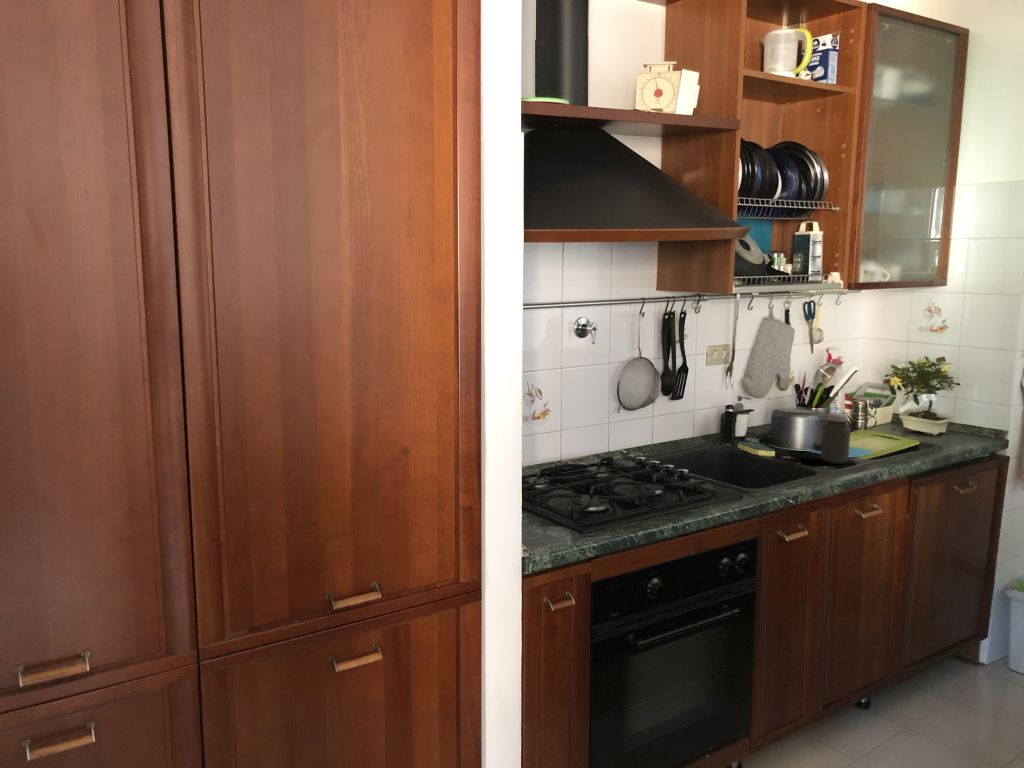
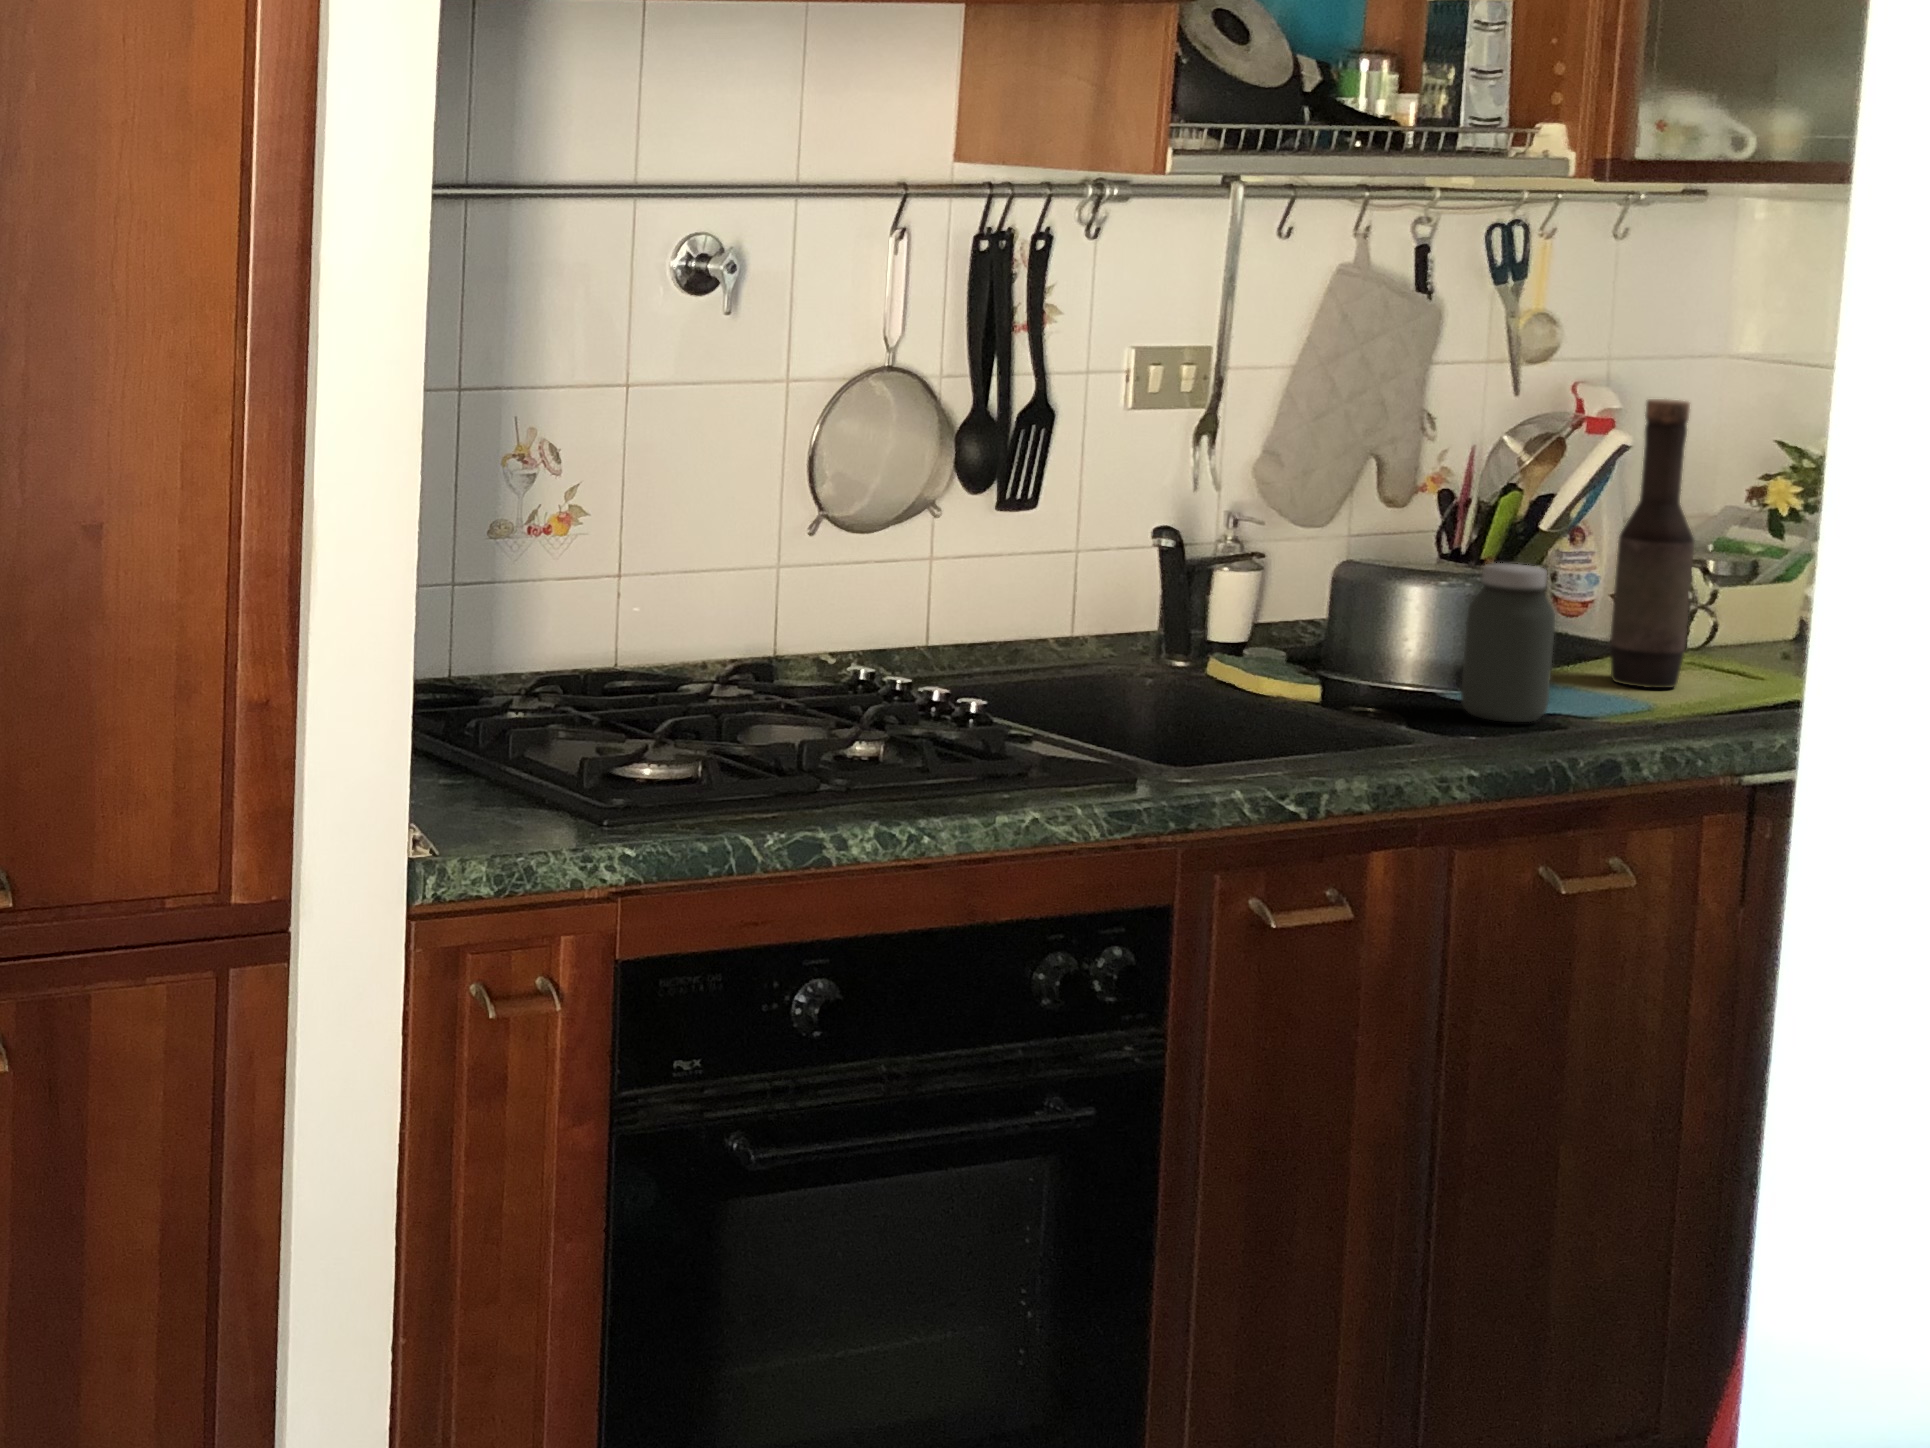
bottle: none [853,357,879,446] -> present [1610,399,1694,688]

